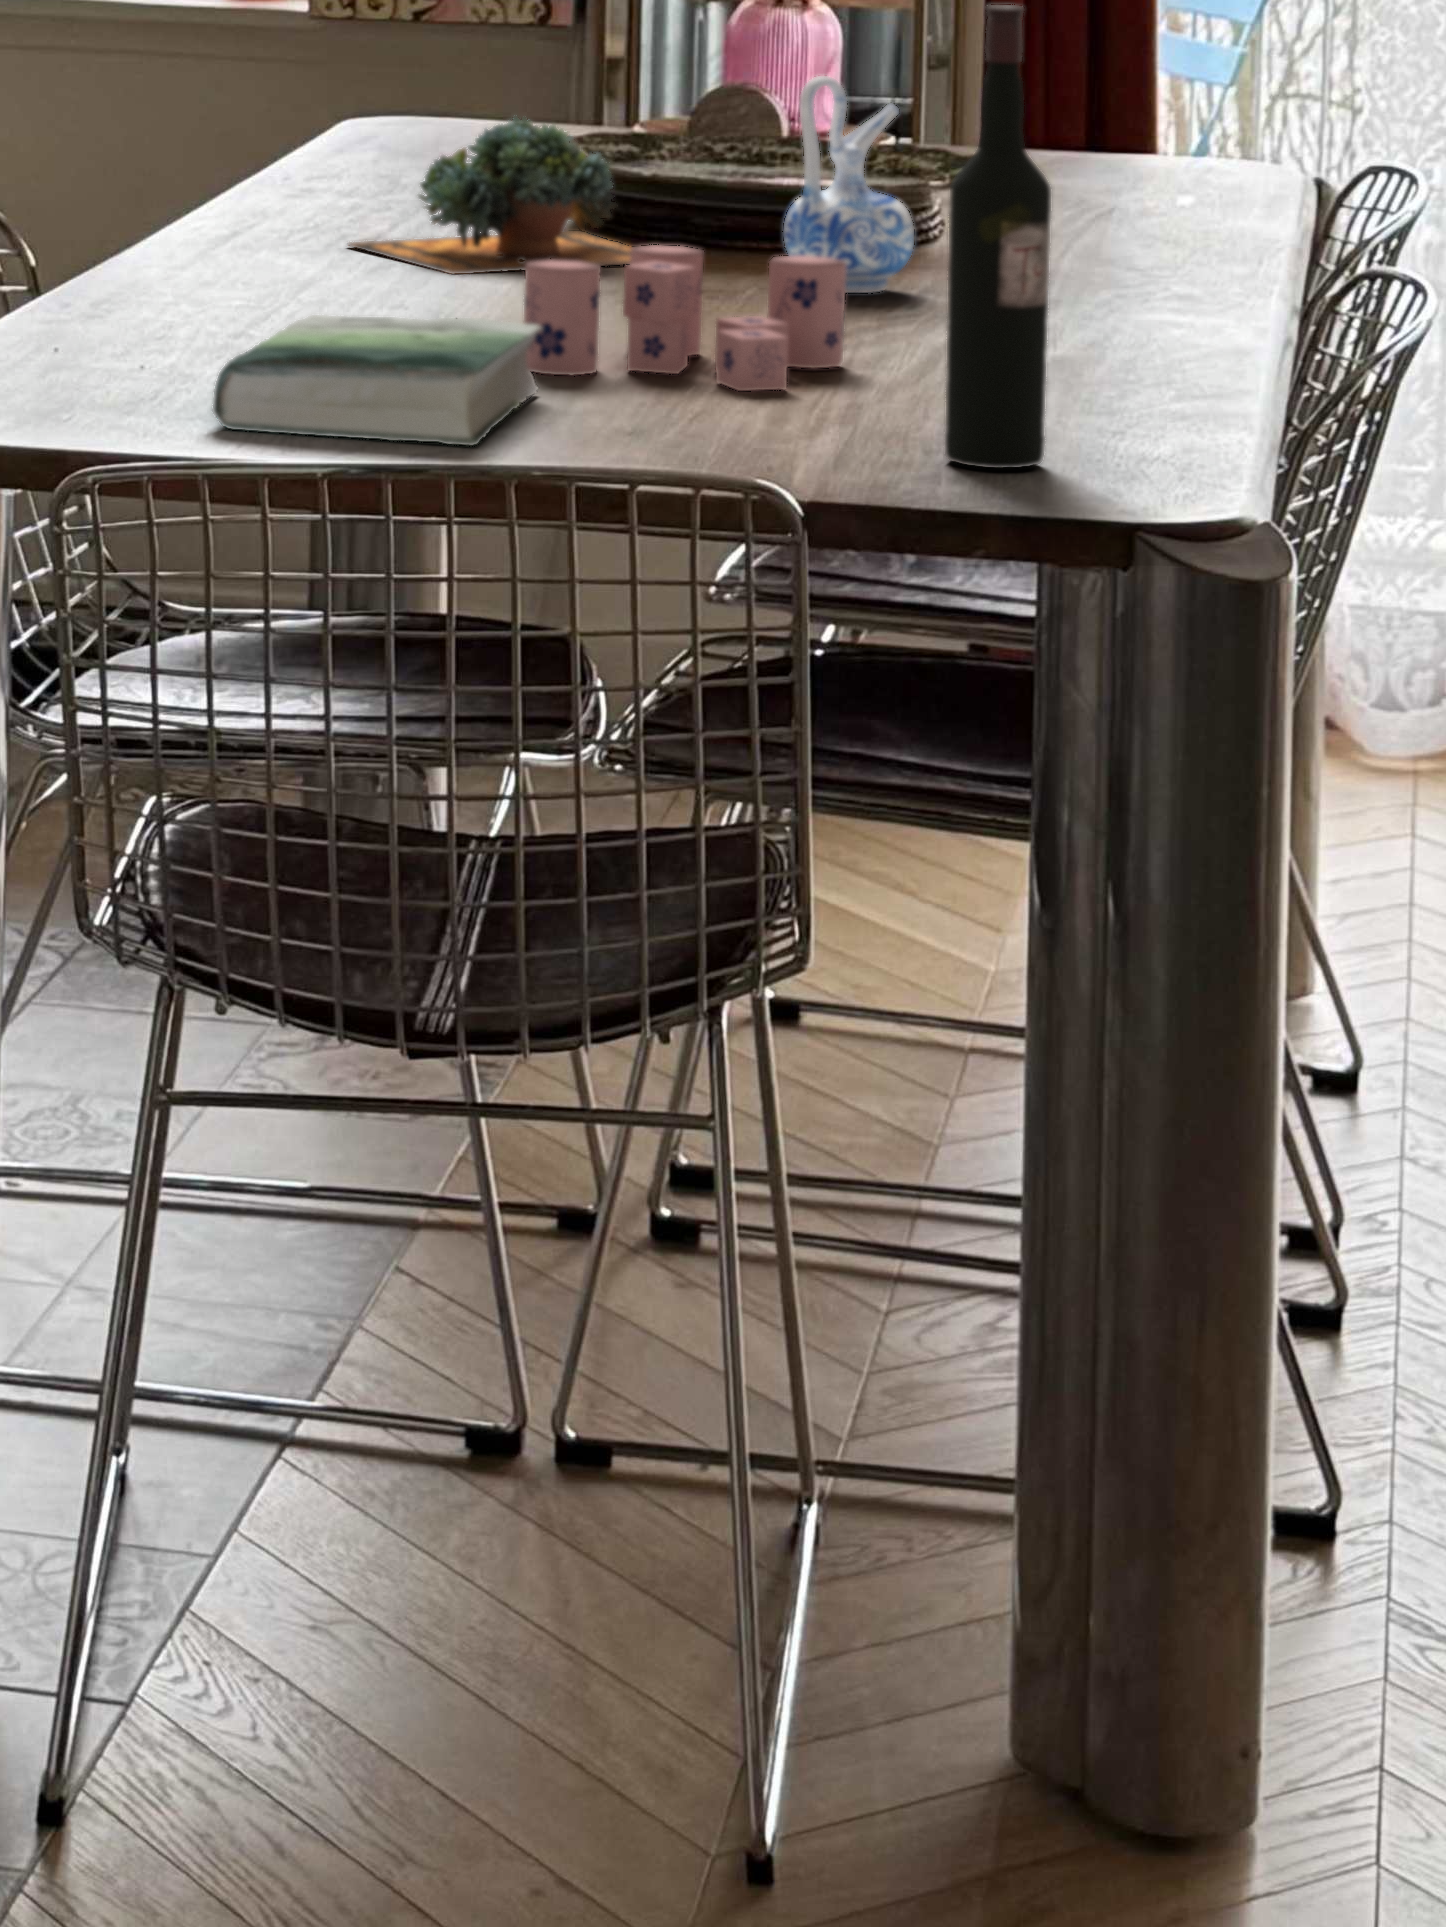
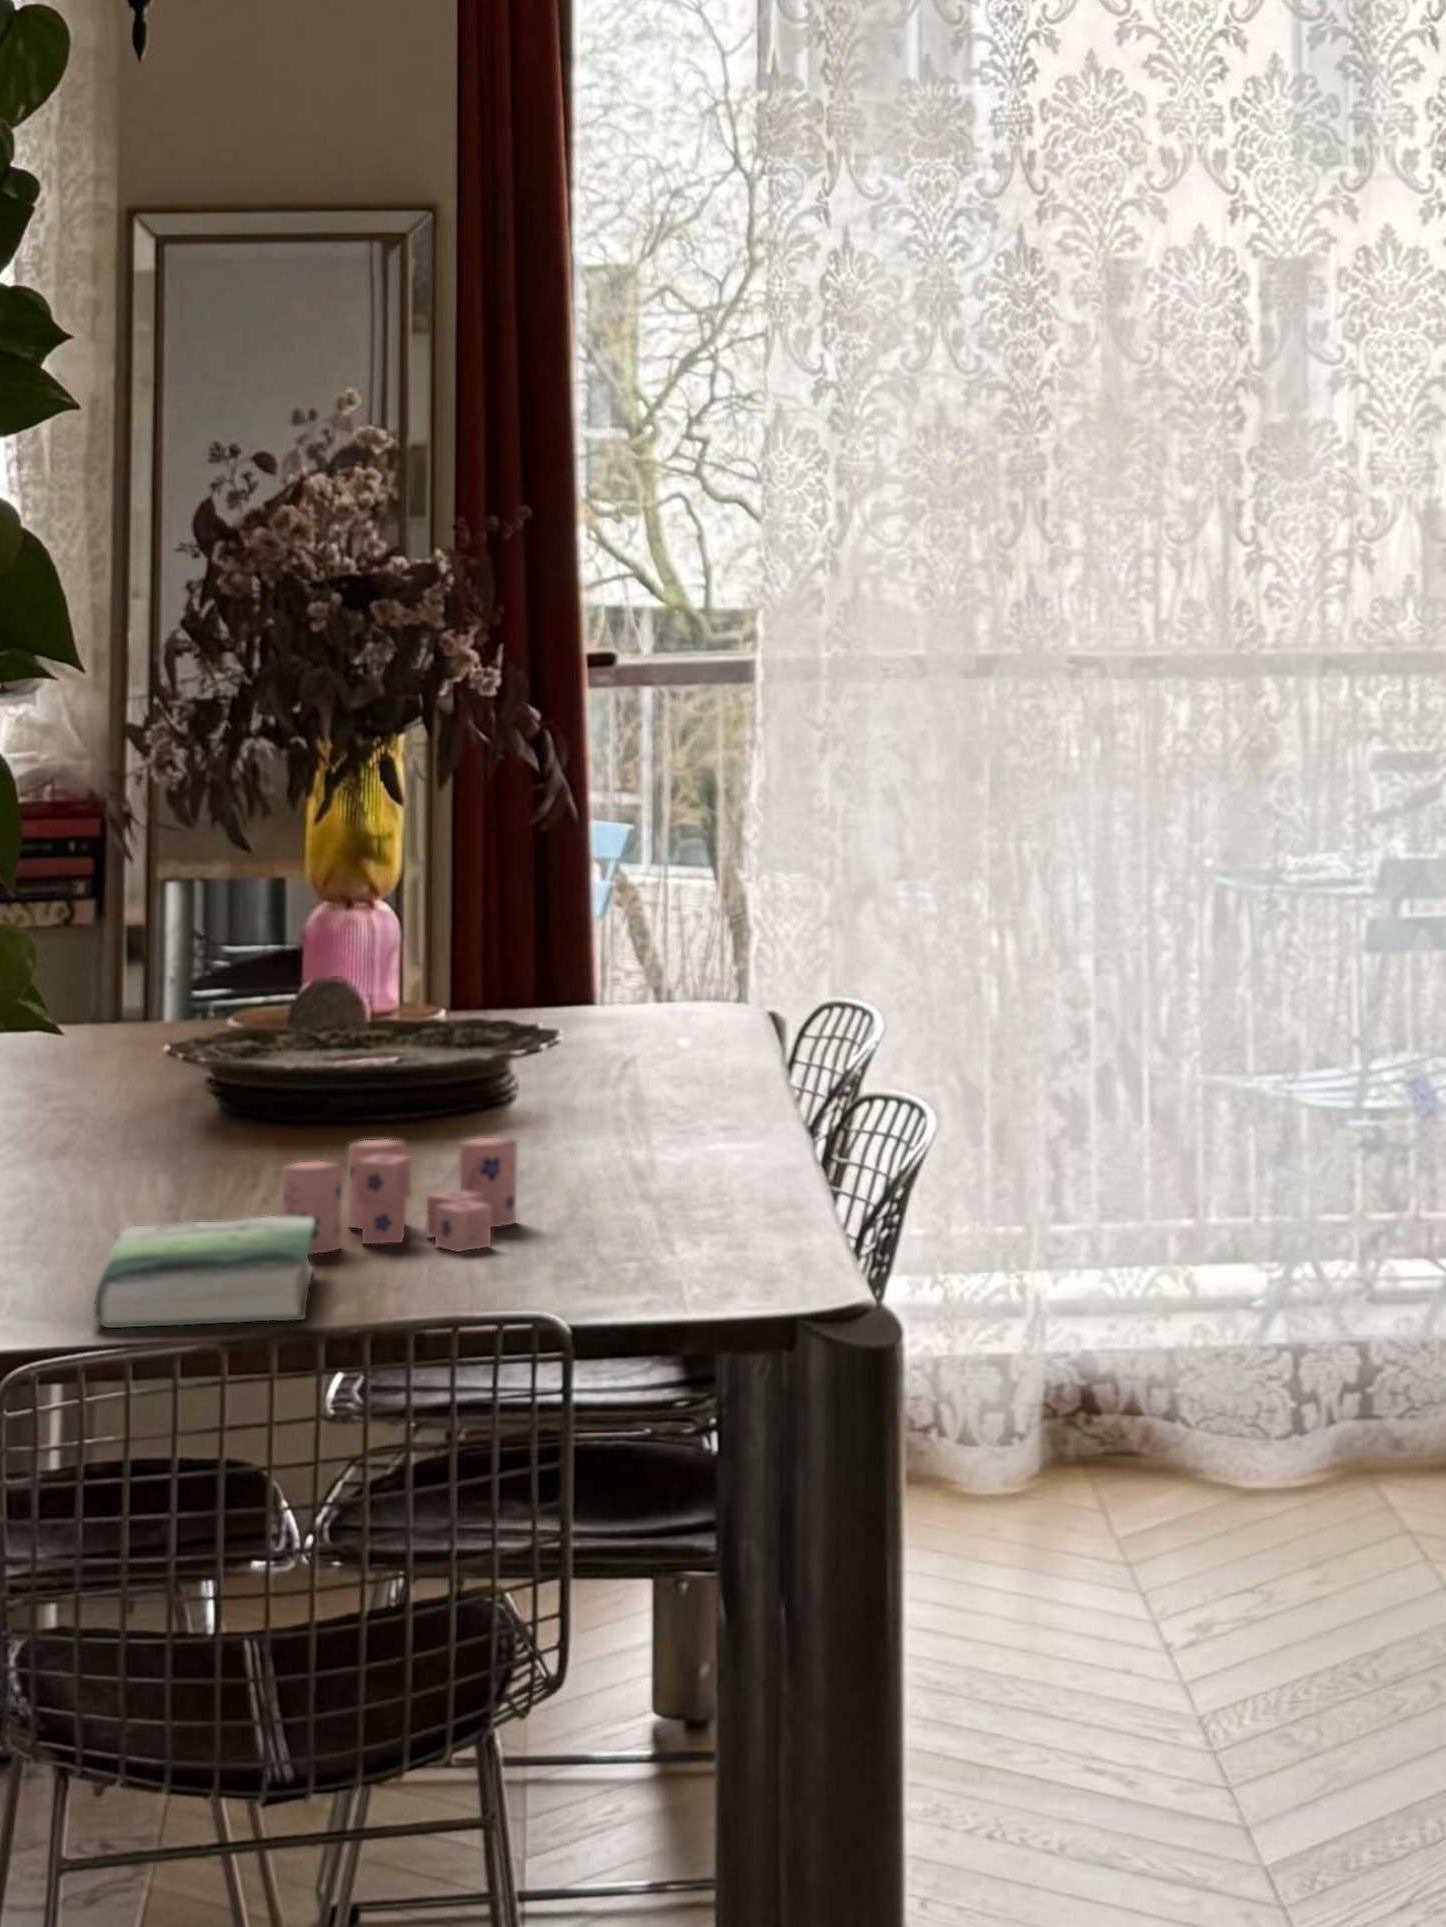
wine bottle: present [945,5,1051,468] -> none [644,949,716,1294]
ceramic pitcher: present [784,76,914,293] -> none [419,985,522,1157]
succulent plant: present [349,117,631,274] -> none [48,1033,320,1173]

